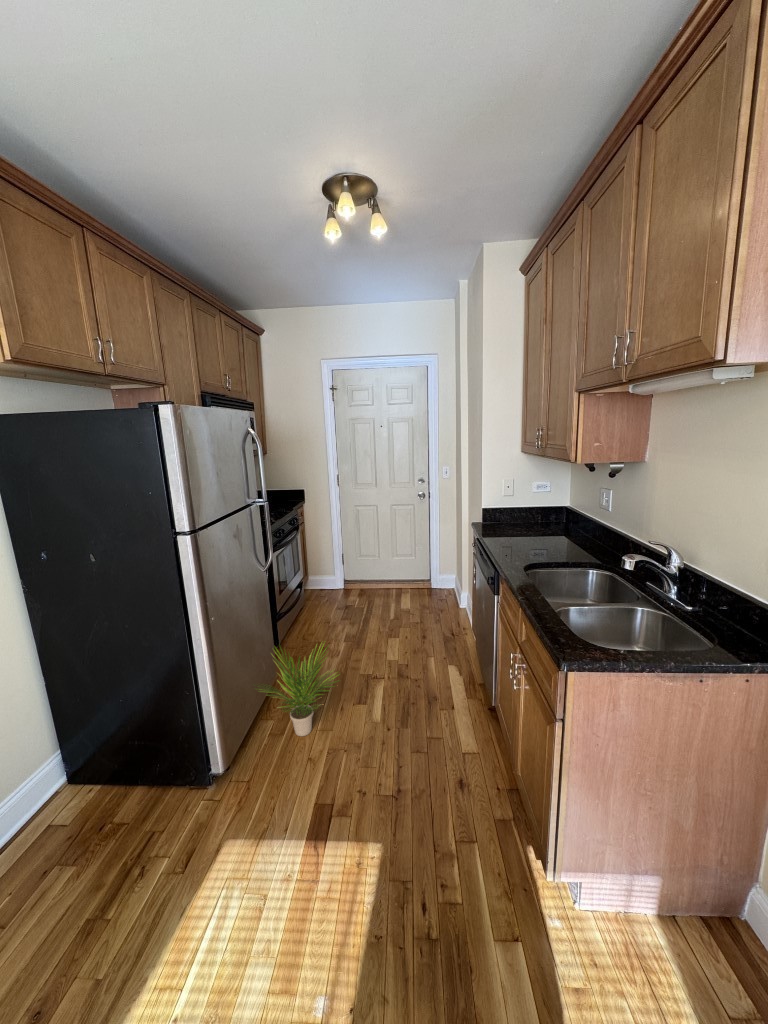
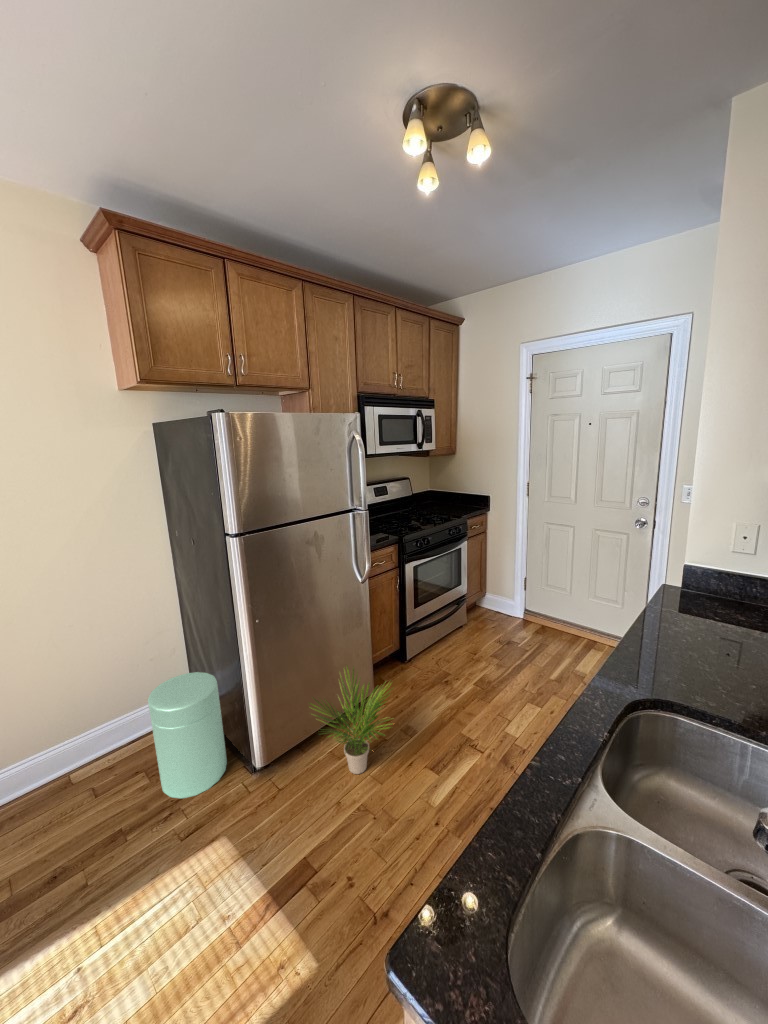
trash can: none [68,705,172,860] -> present [148,672,227,798]

